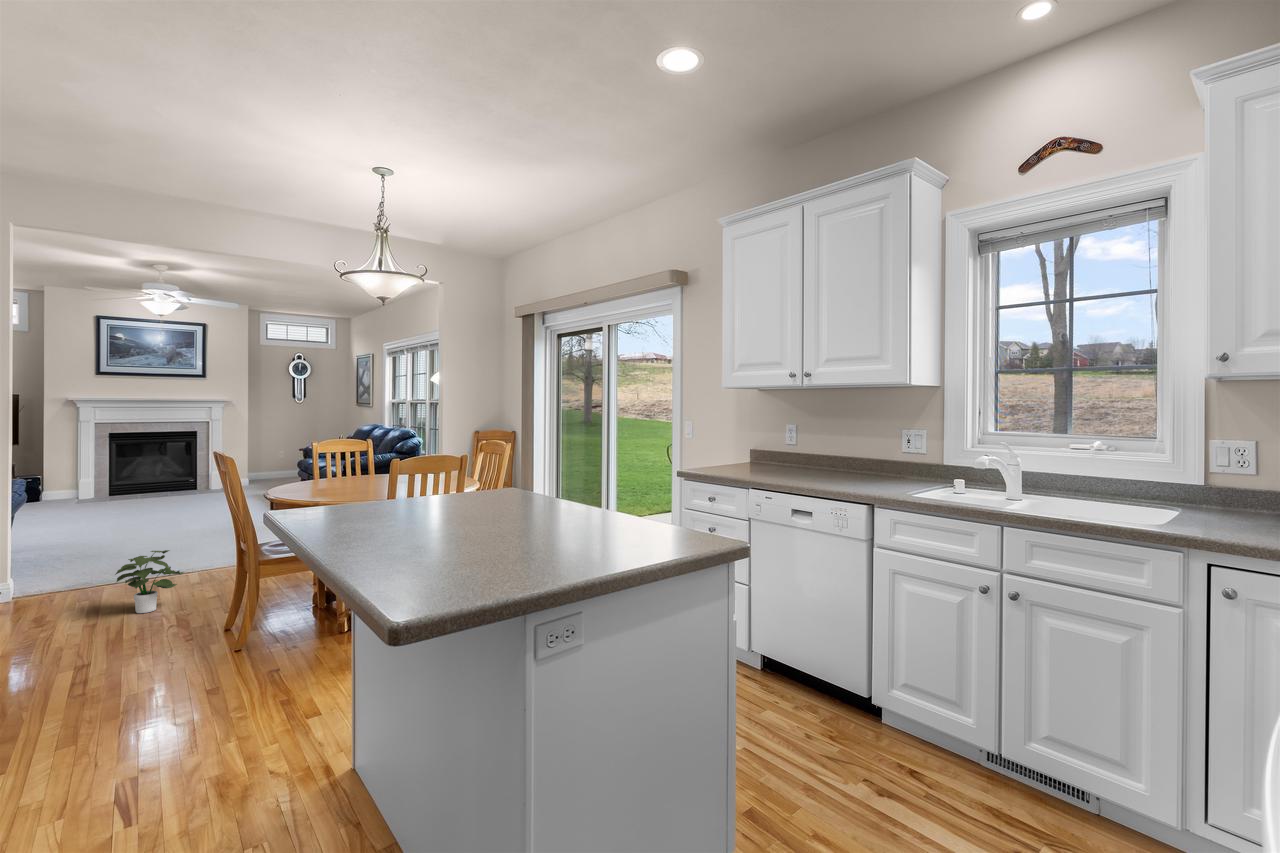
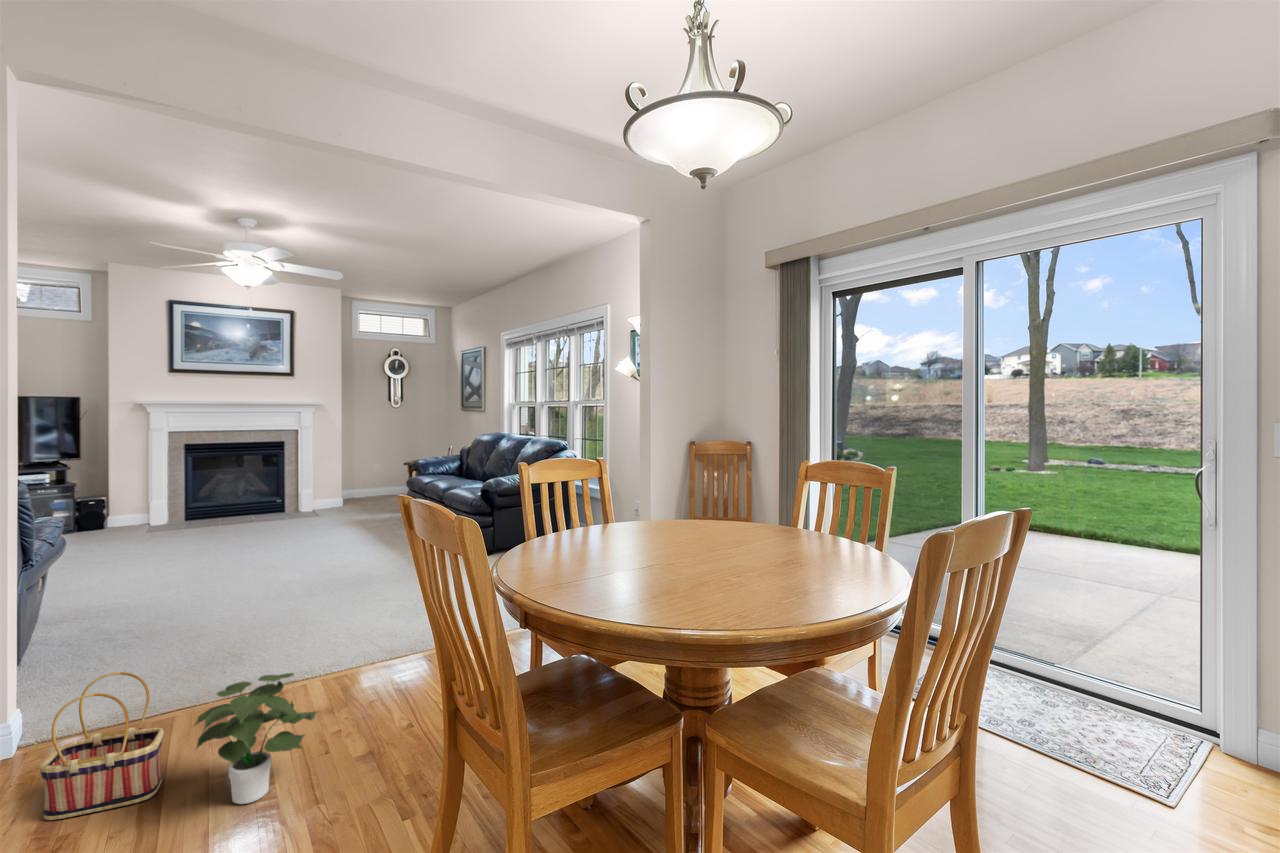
basket: none [33,549,99,618] -> present [39,672,164,820]

